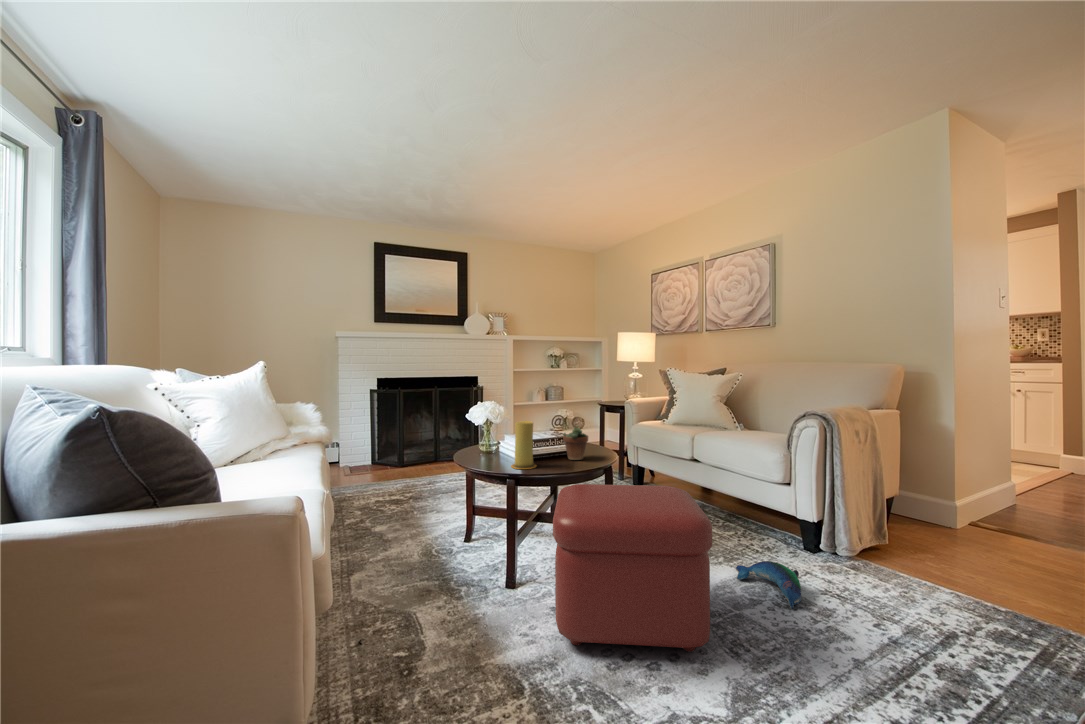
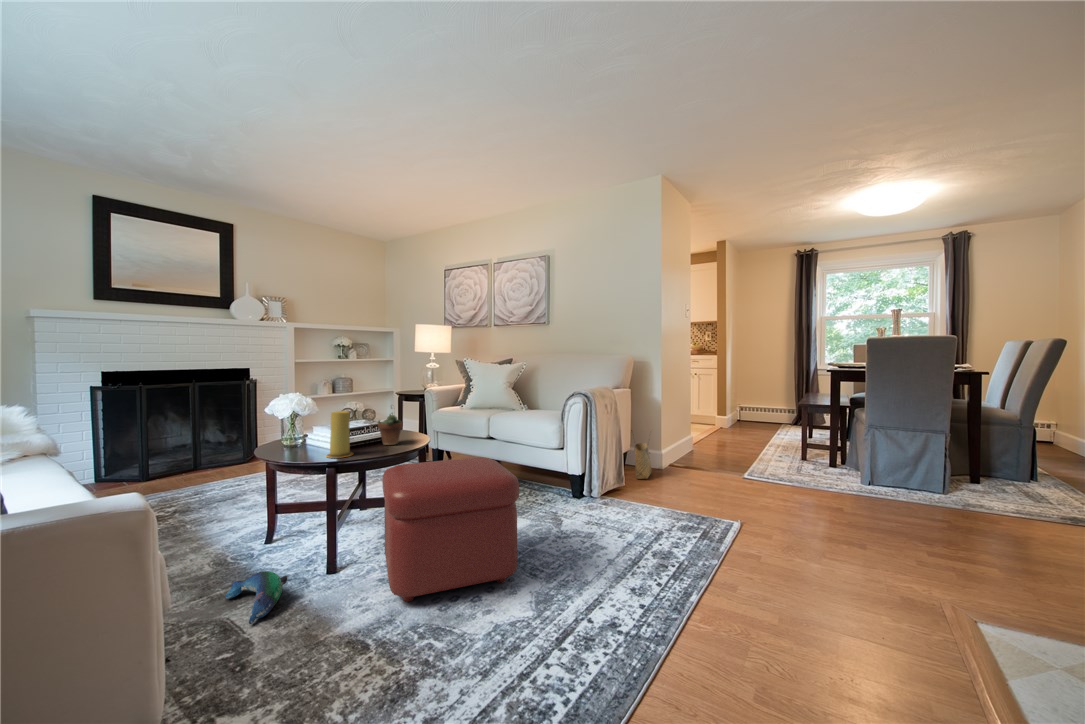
woven basket: none [902,467,939,541] -> present [631,430,651,479]
plush toy: present [736,561,801,609] -> present [225,571,287,624]

